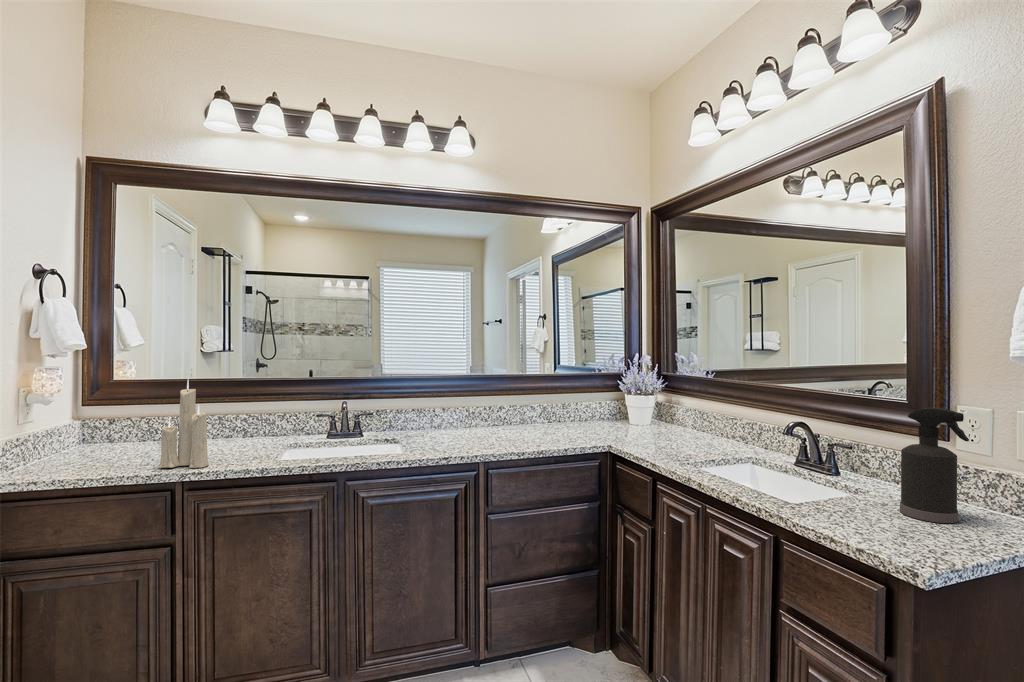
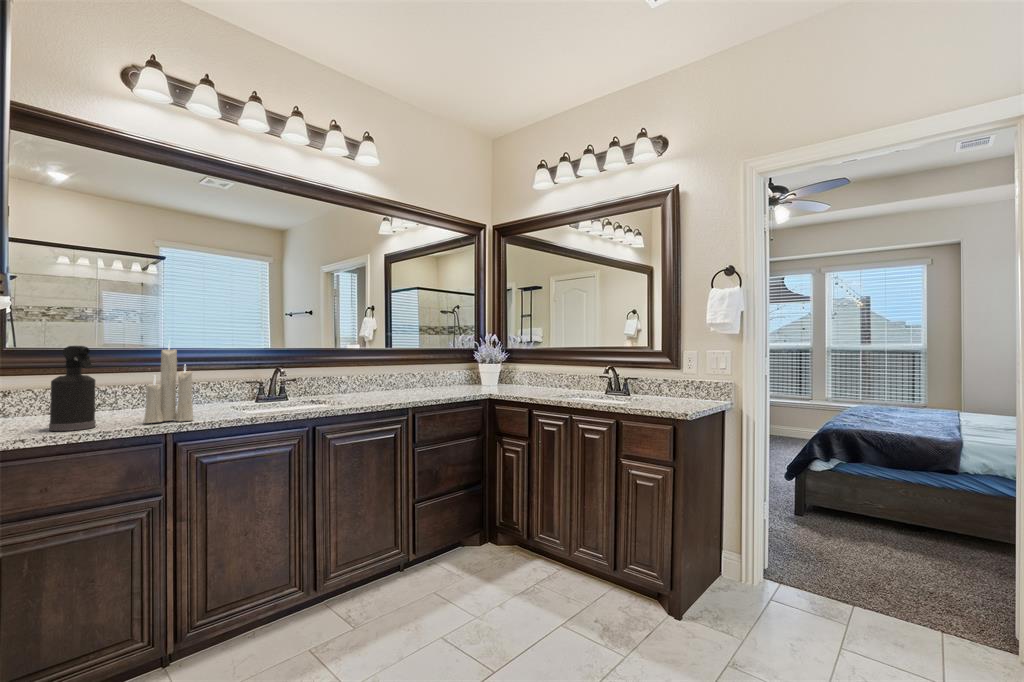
spray bottle: present [900,408,969,523] -> present [49,346,96,431]

